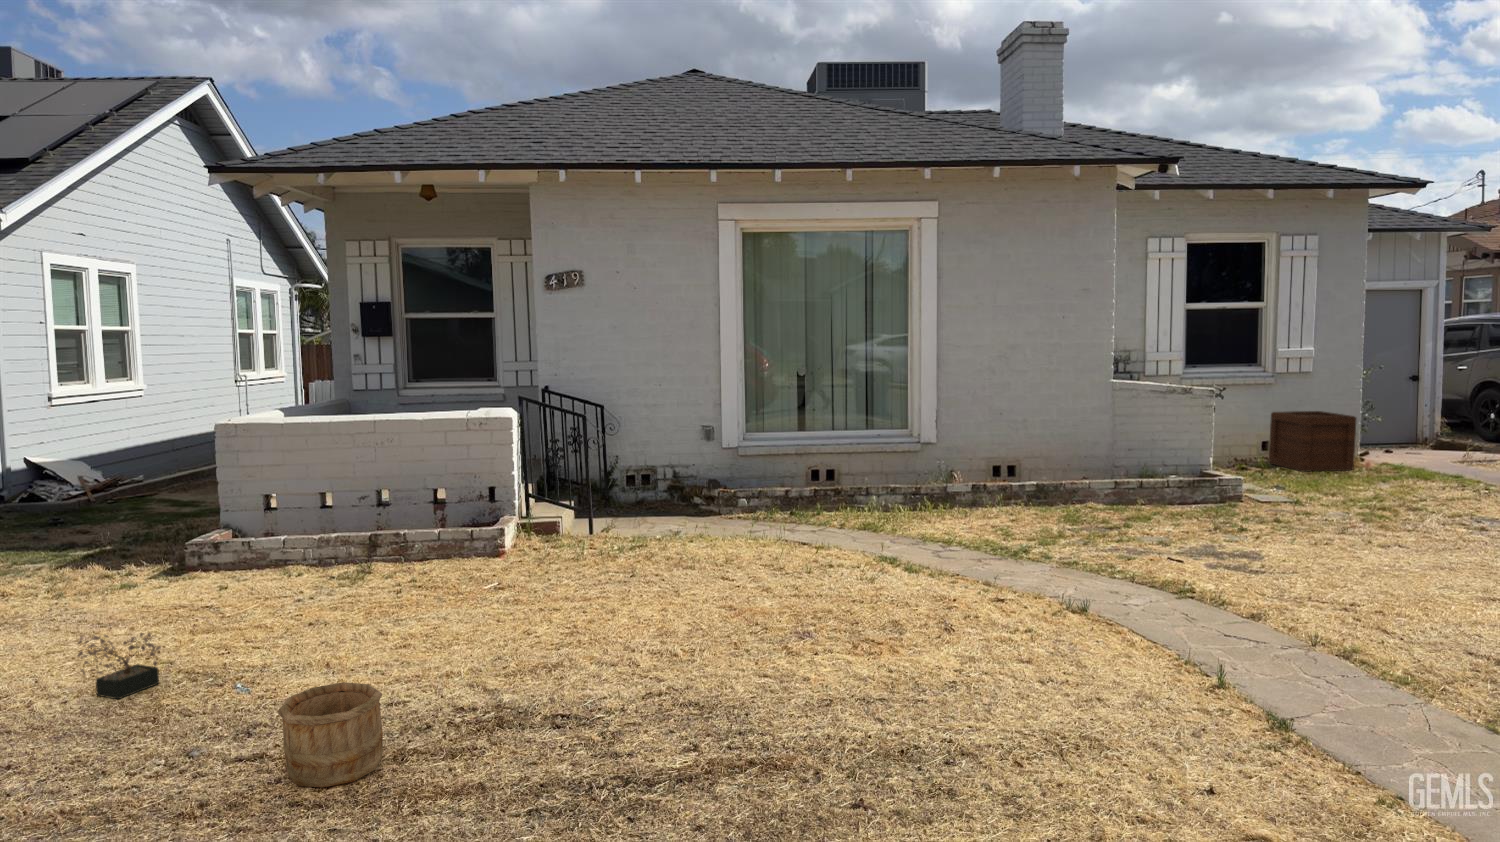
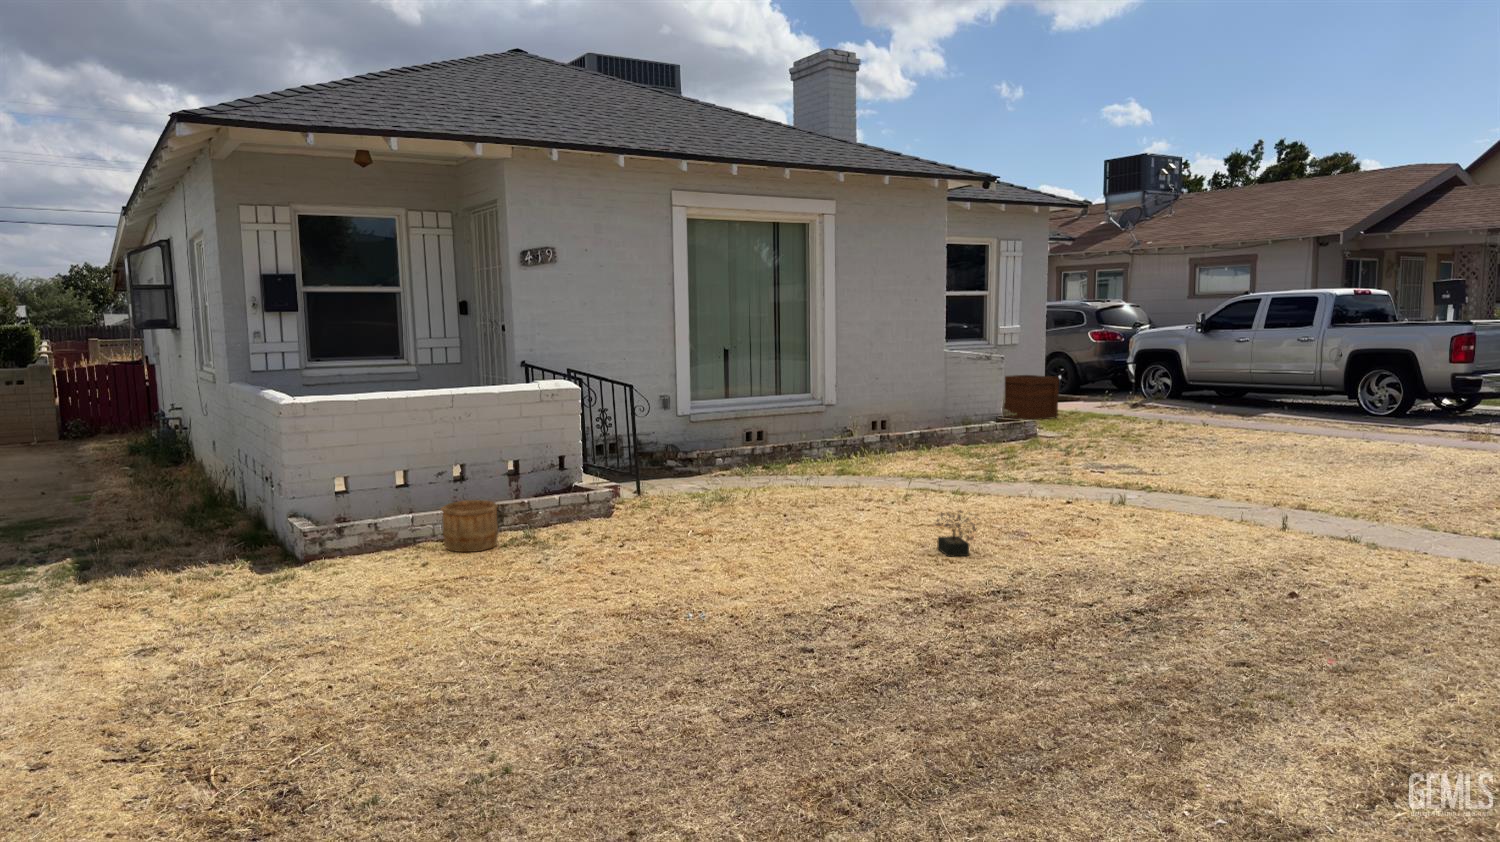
decorative plant: present [77,633,160,699] -> present [936,510,979,557]
wooden bucket: present [278,682,383,787] -> present [441,500,498,552]

